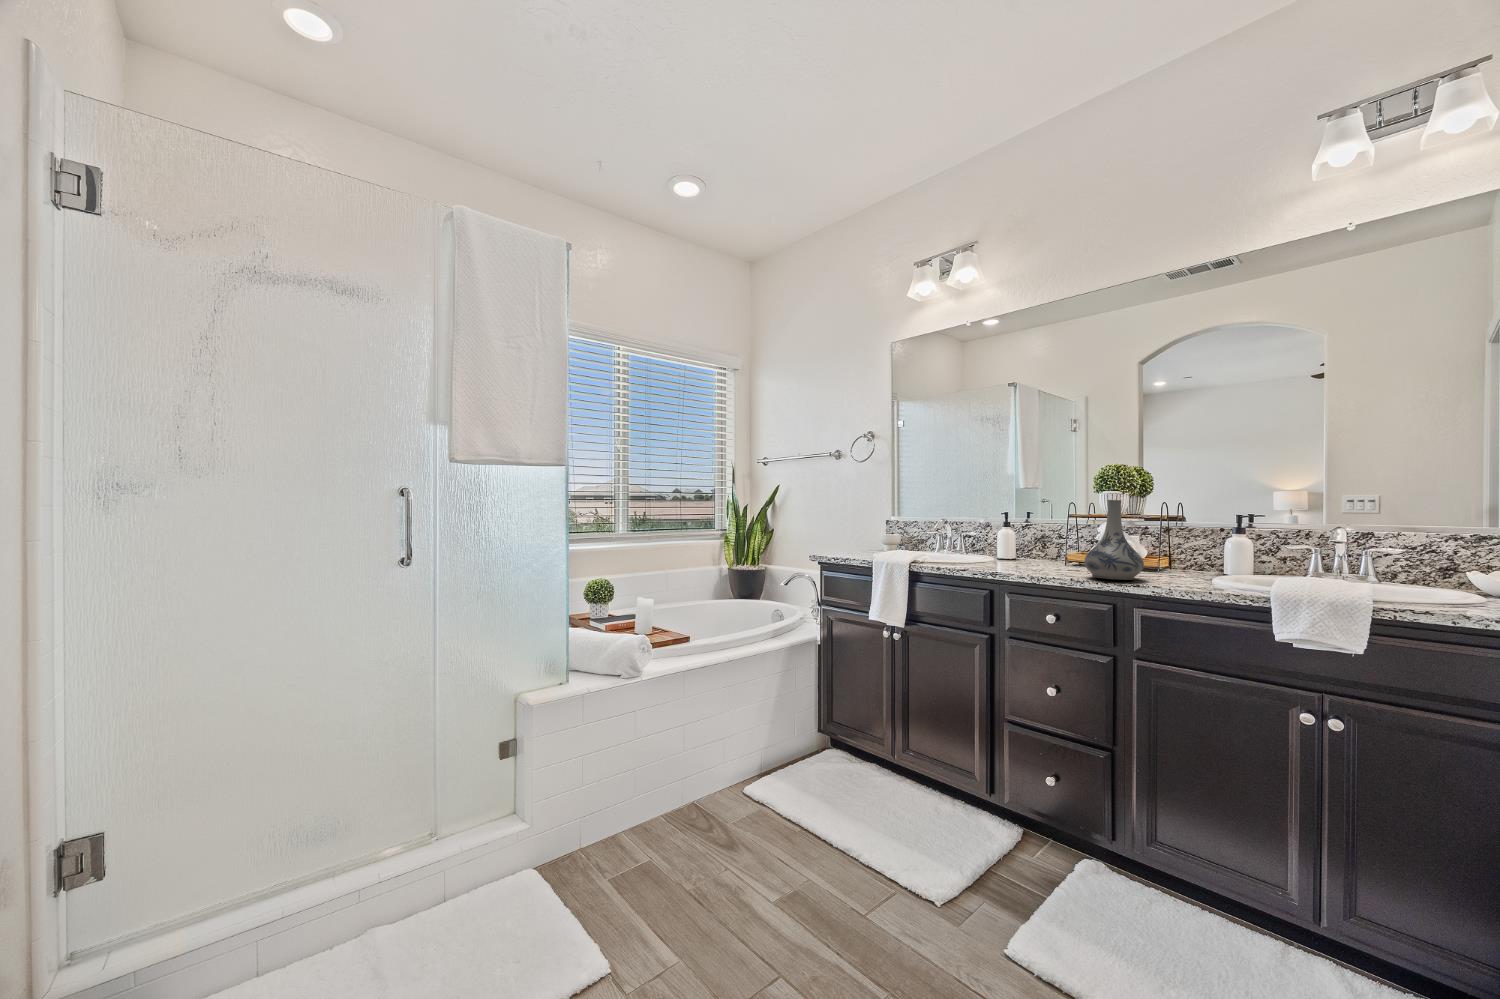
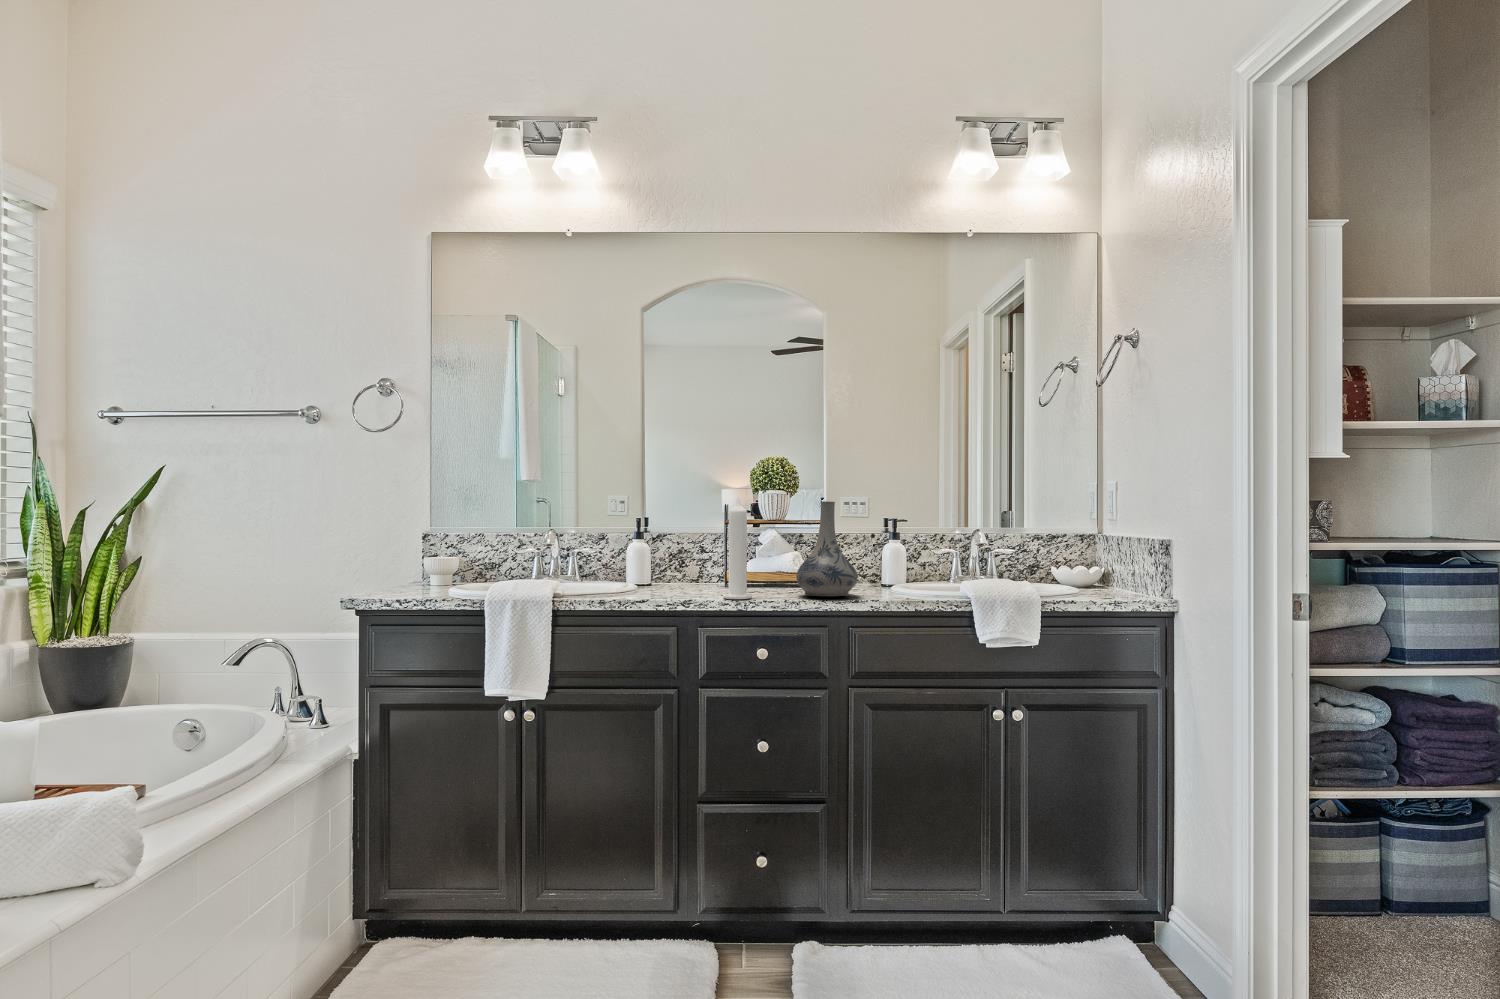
candle: none [1021,497,1045,575] -> present [723,498,752,599]

